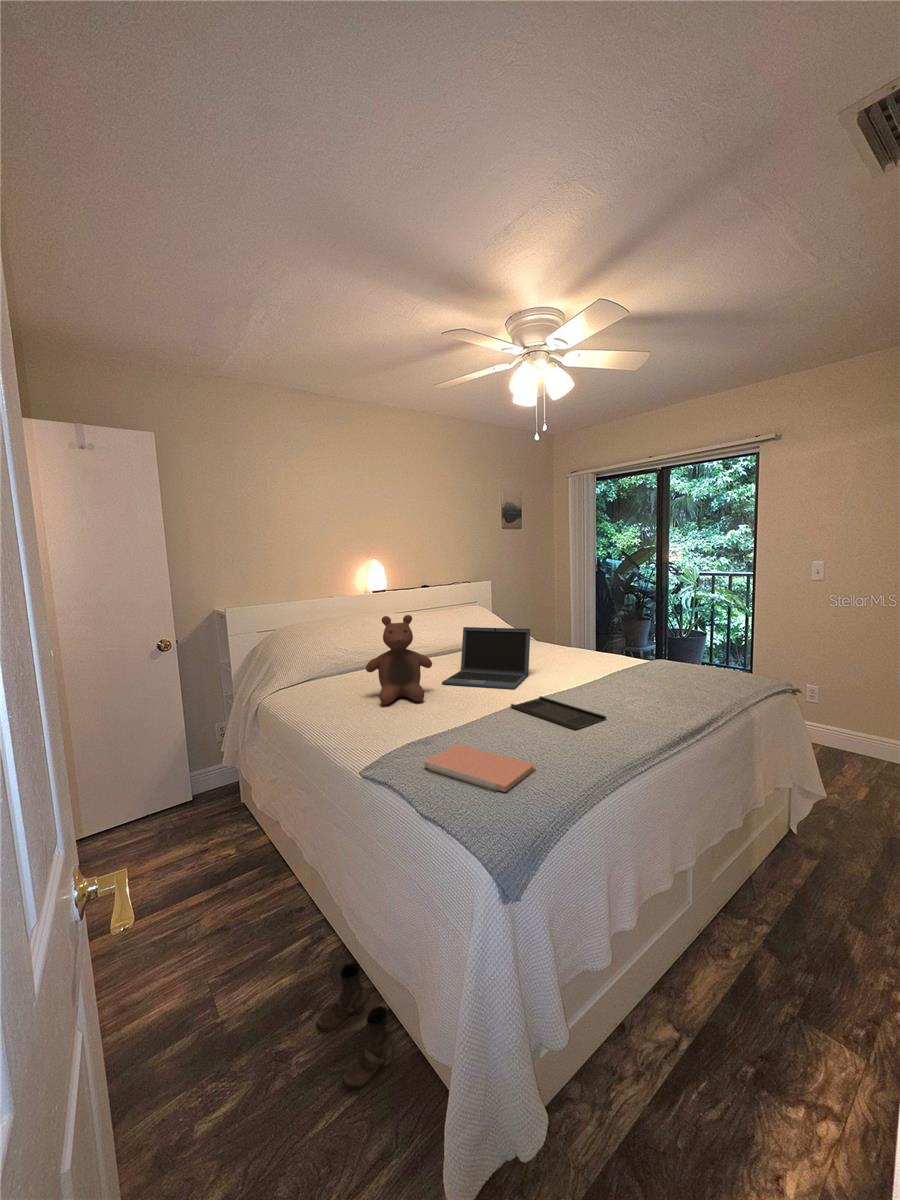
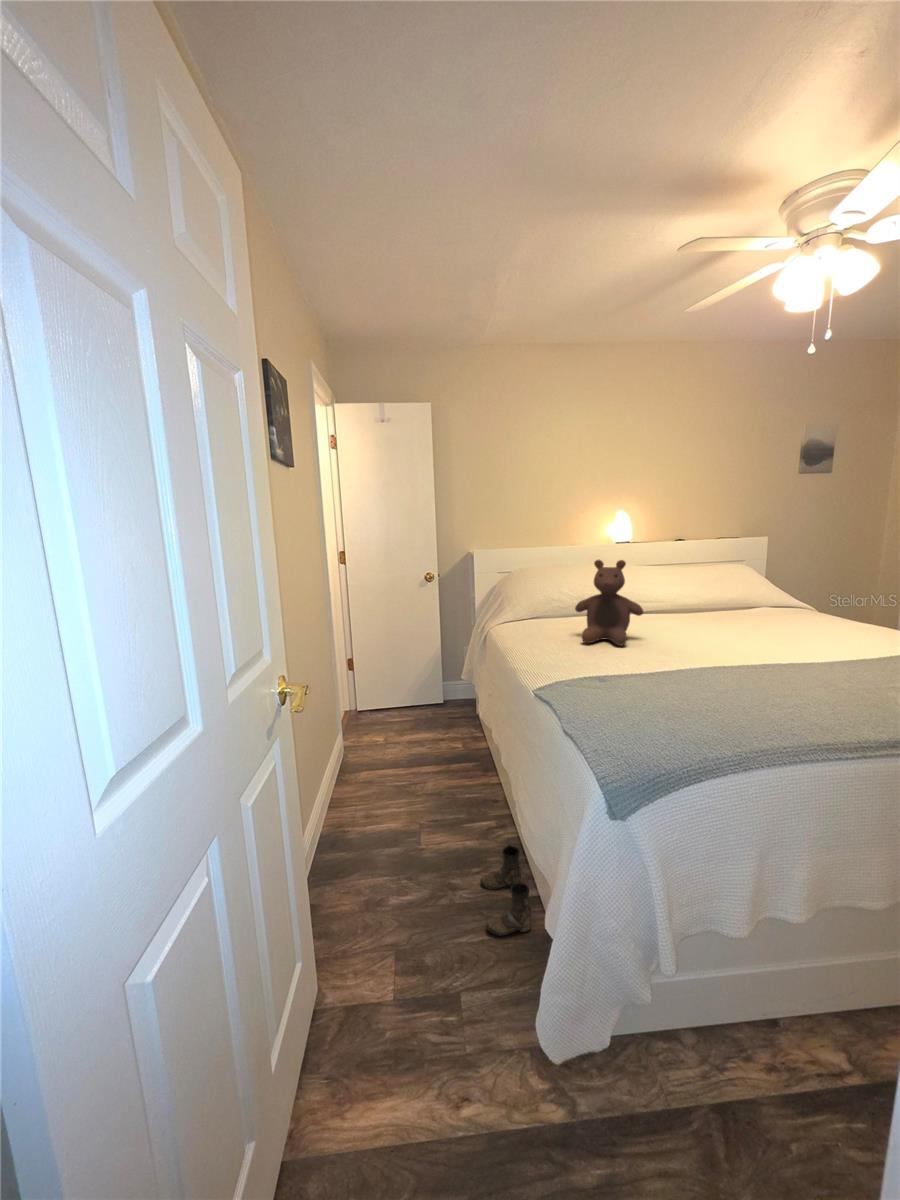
laptop: present [442,627,530,689] -> none [656,580,777,651]
tray: present [511,696,606,730] -> none [716,661,834,699]
notebook: present [424,744,535,792] -> none [585,683,697,730]

